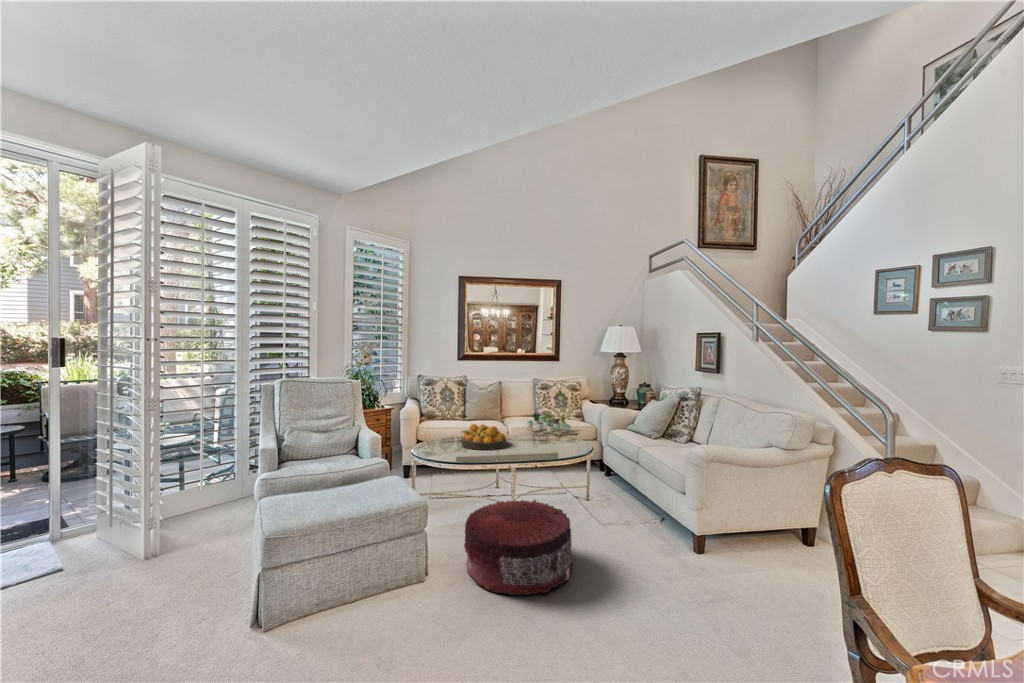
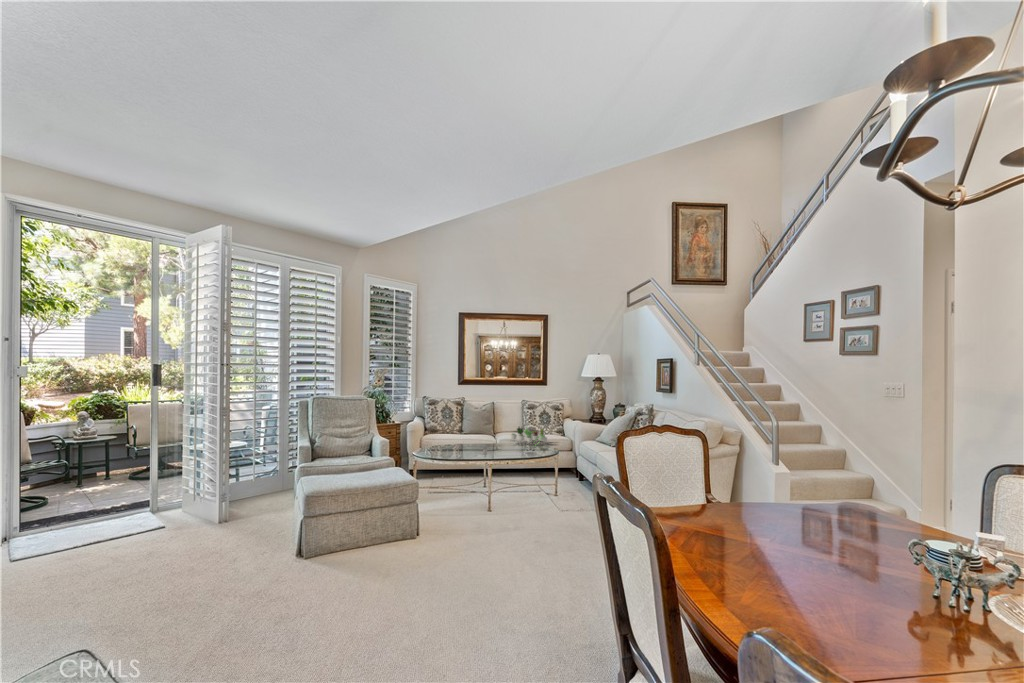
fruit bowl: present [461,424,506,450] -> none [453,434,490,454]
pouf: present [464,500,573,595] -> none [444,487,527,549]

